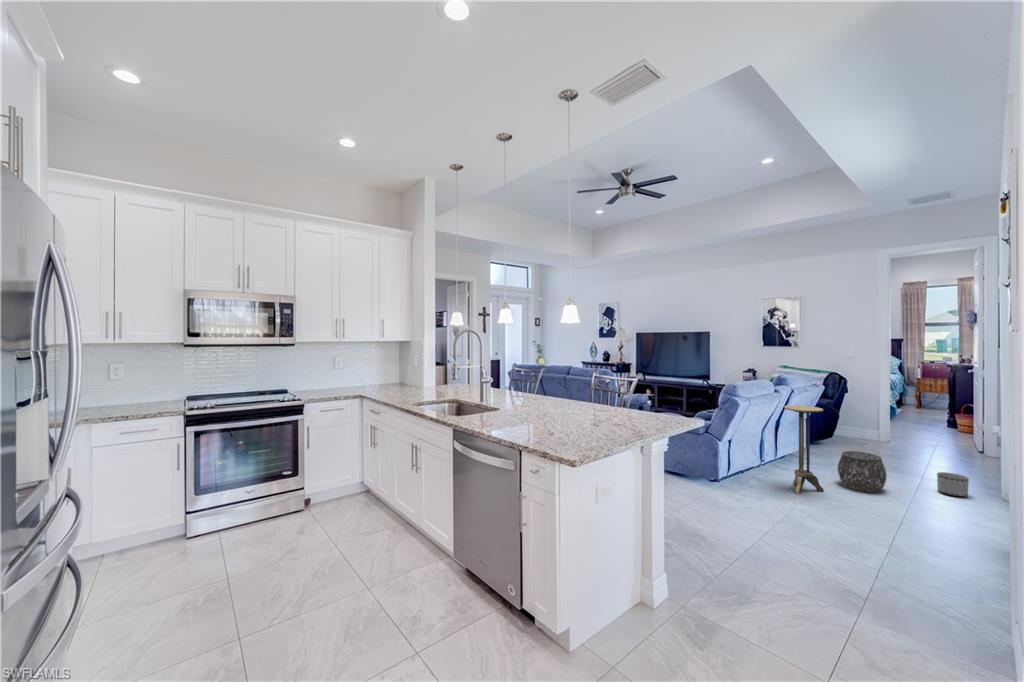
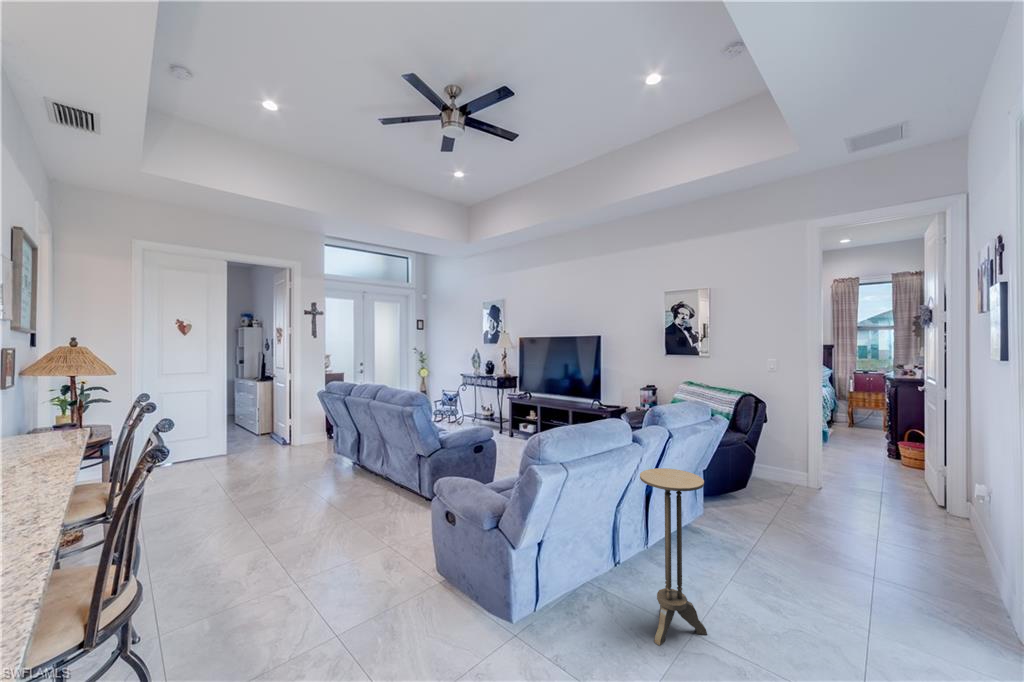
woven basket: present [838,451,887,492] -> none [735,544,816,633]
planter: present [937,472,969,496] -> none [898,584,954,639]

